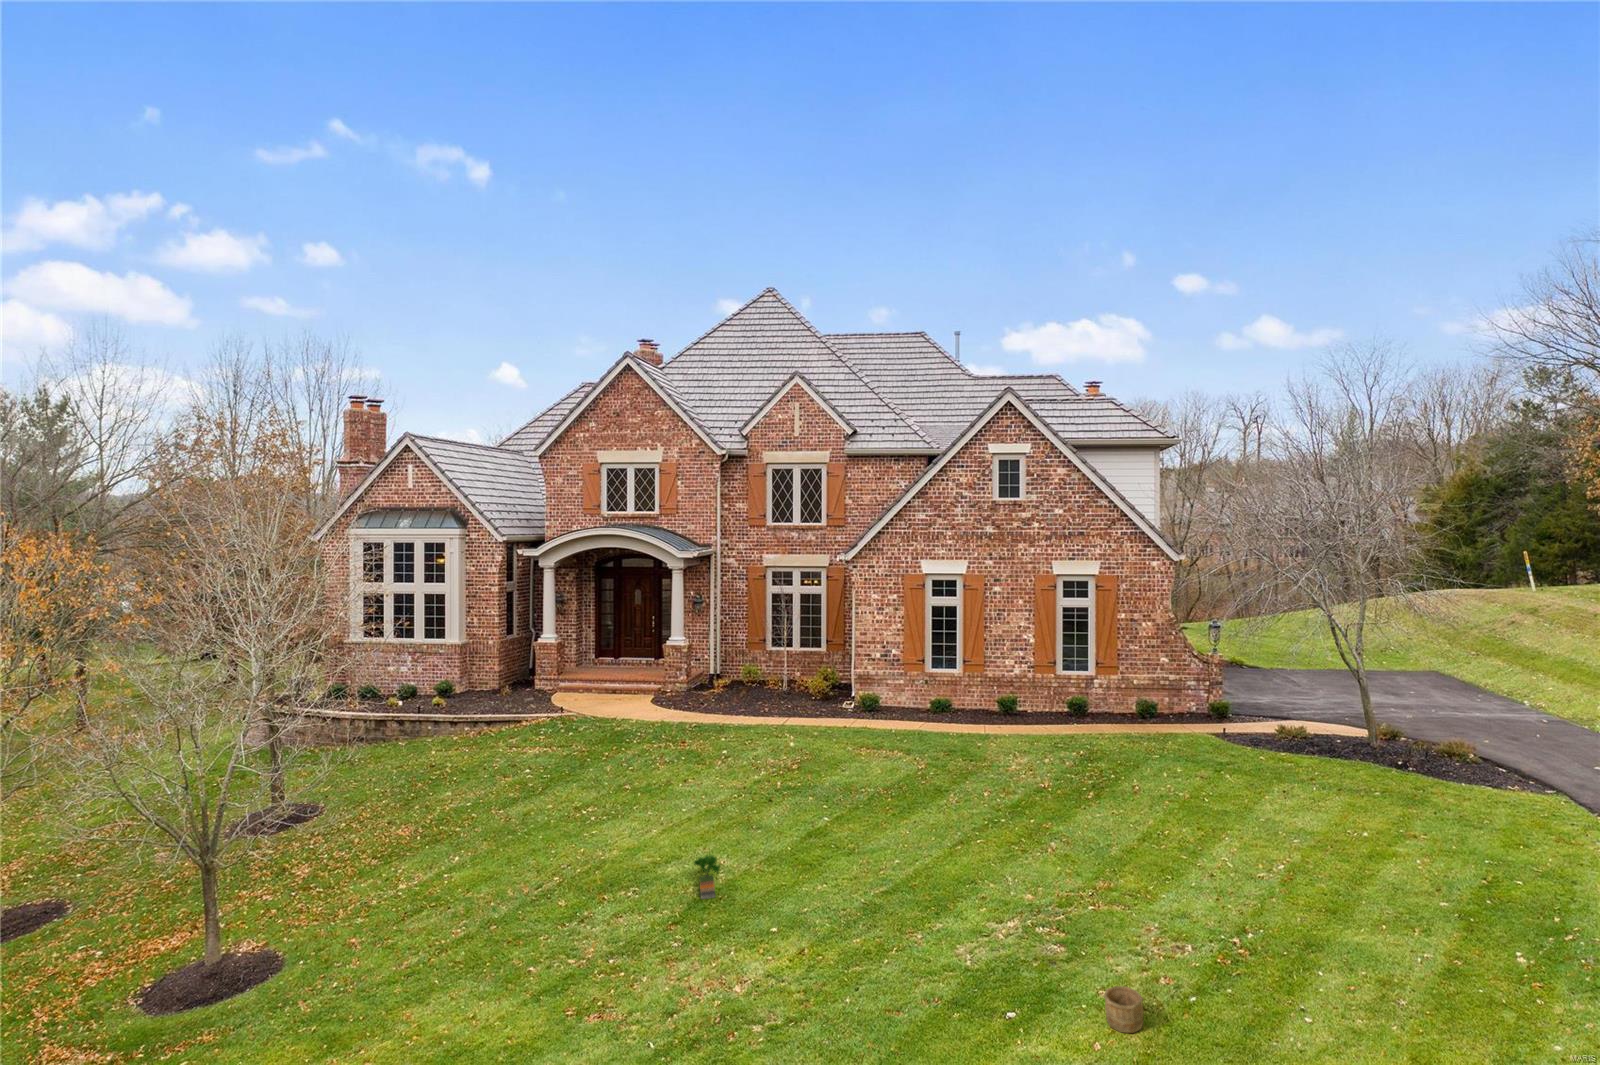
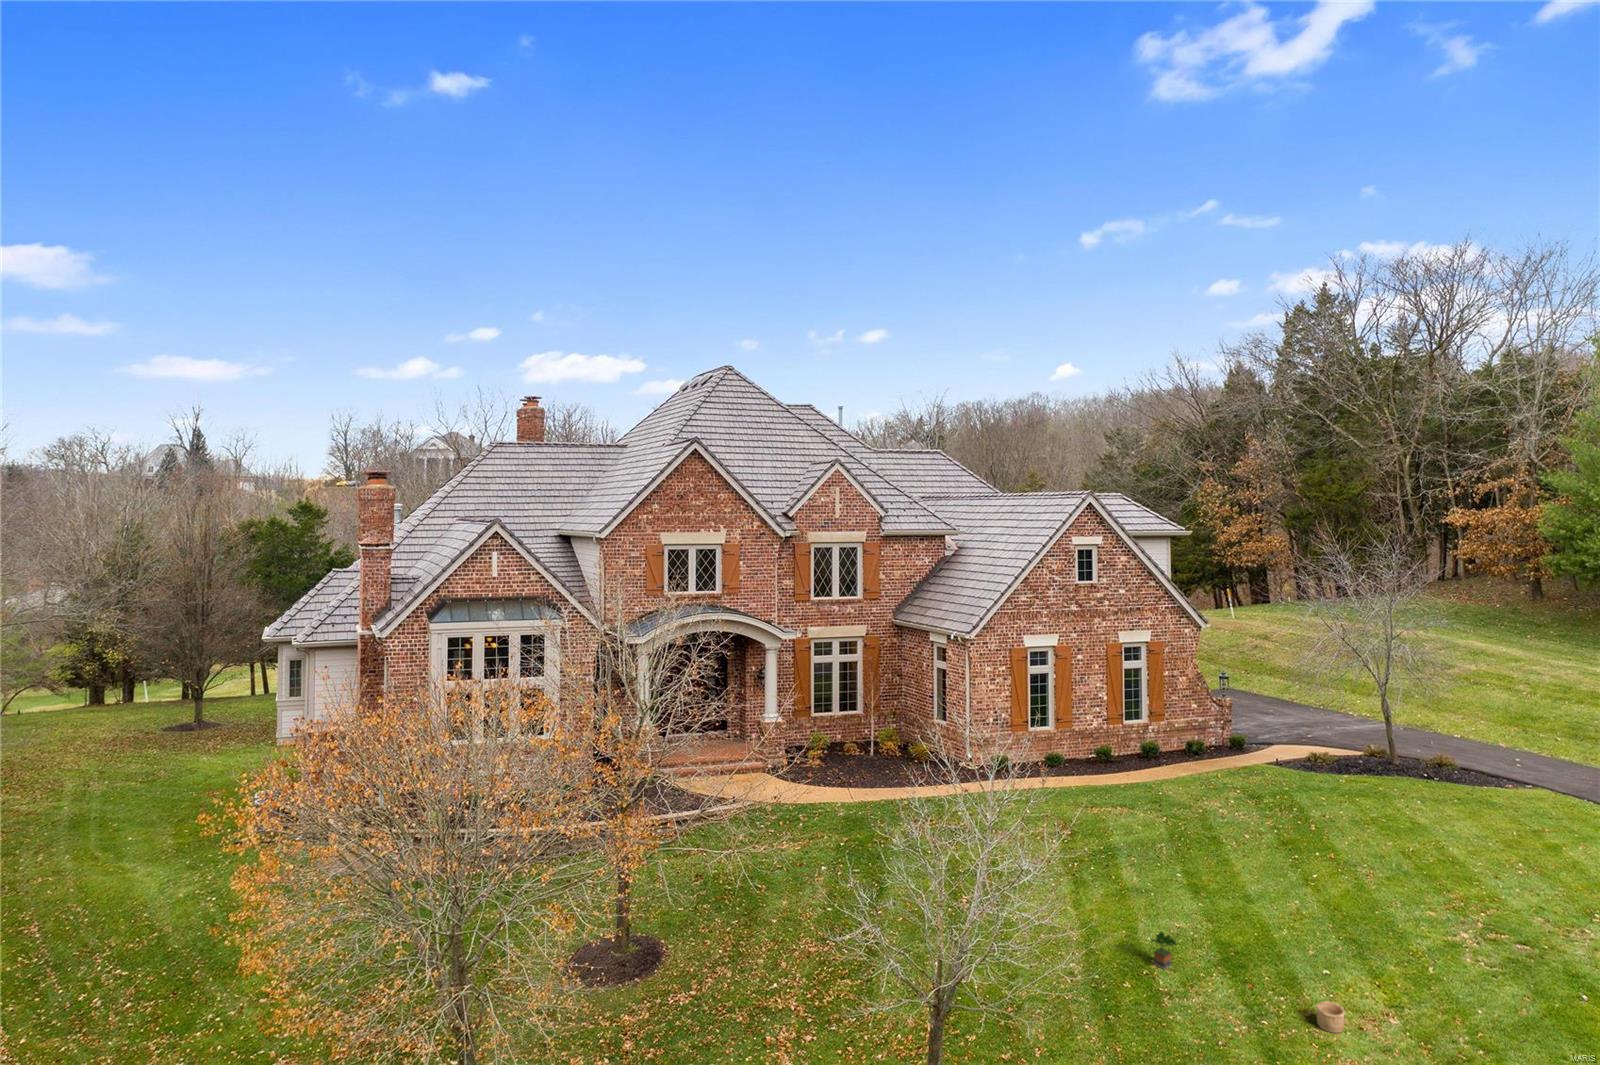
wooden bucket: present [1104,986,1143,1033] -> present [1316,1001,1345,1033]

